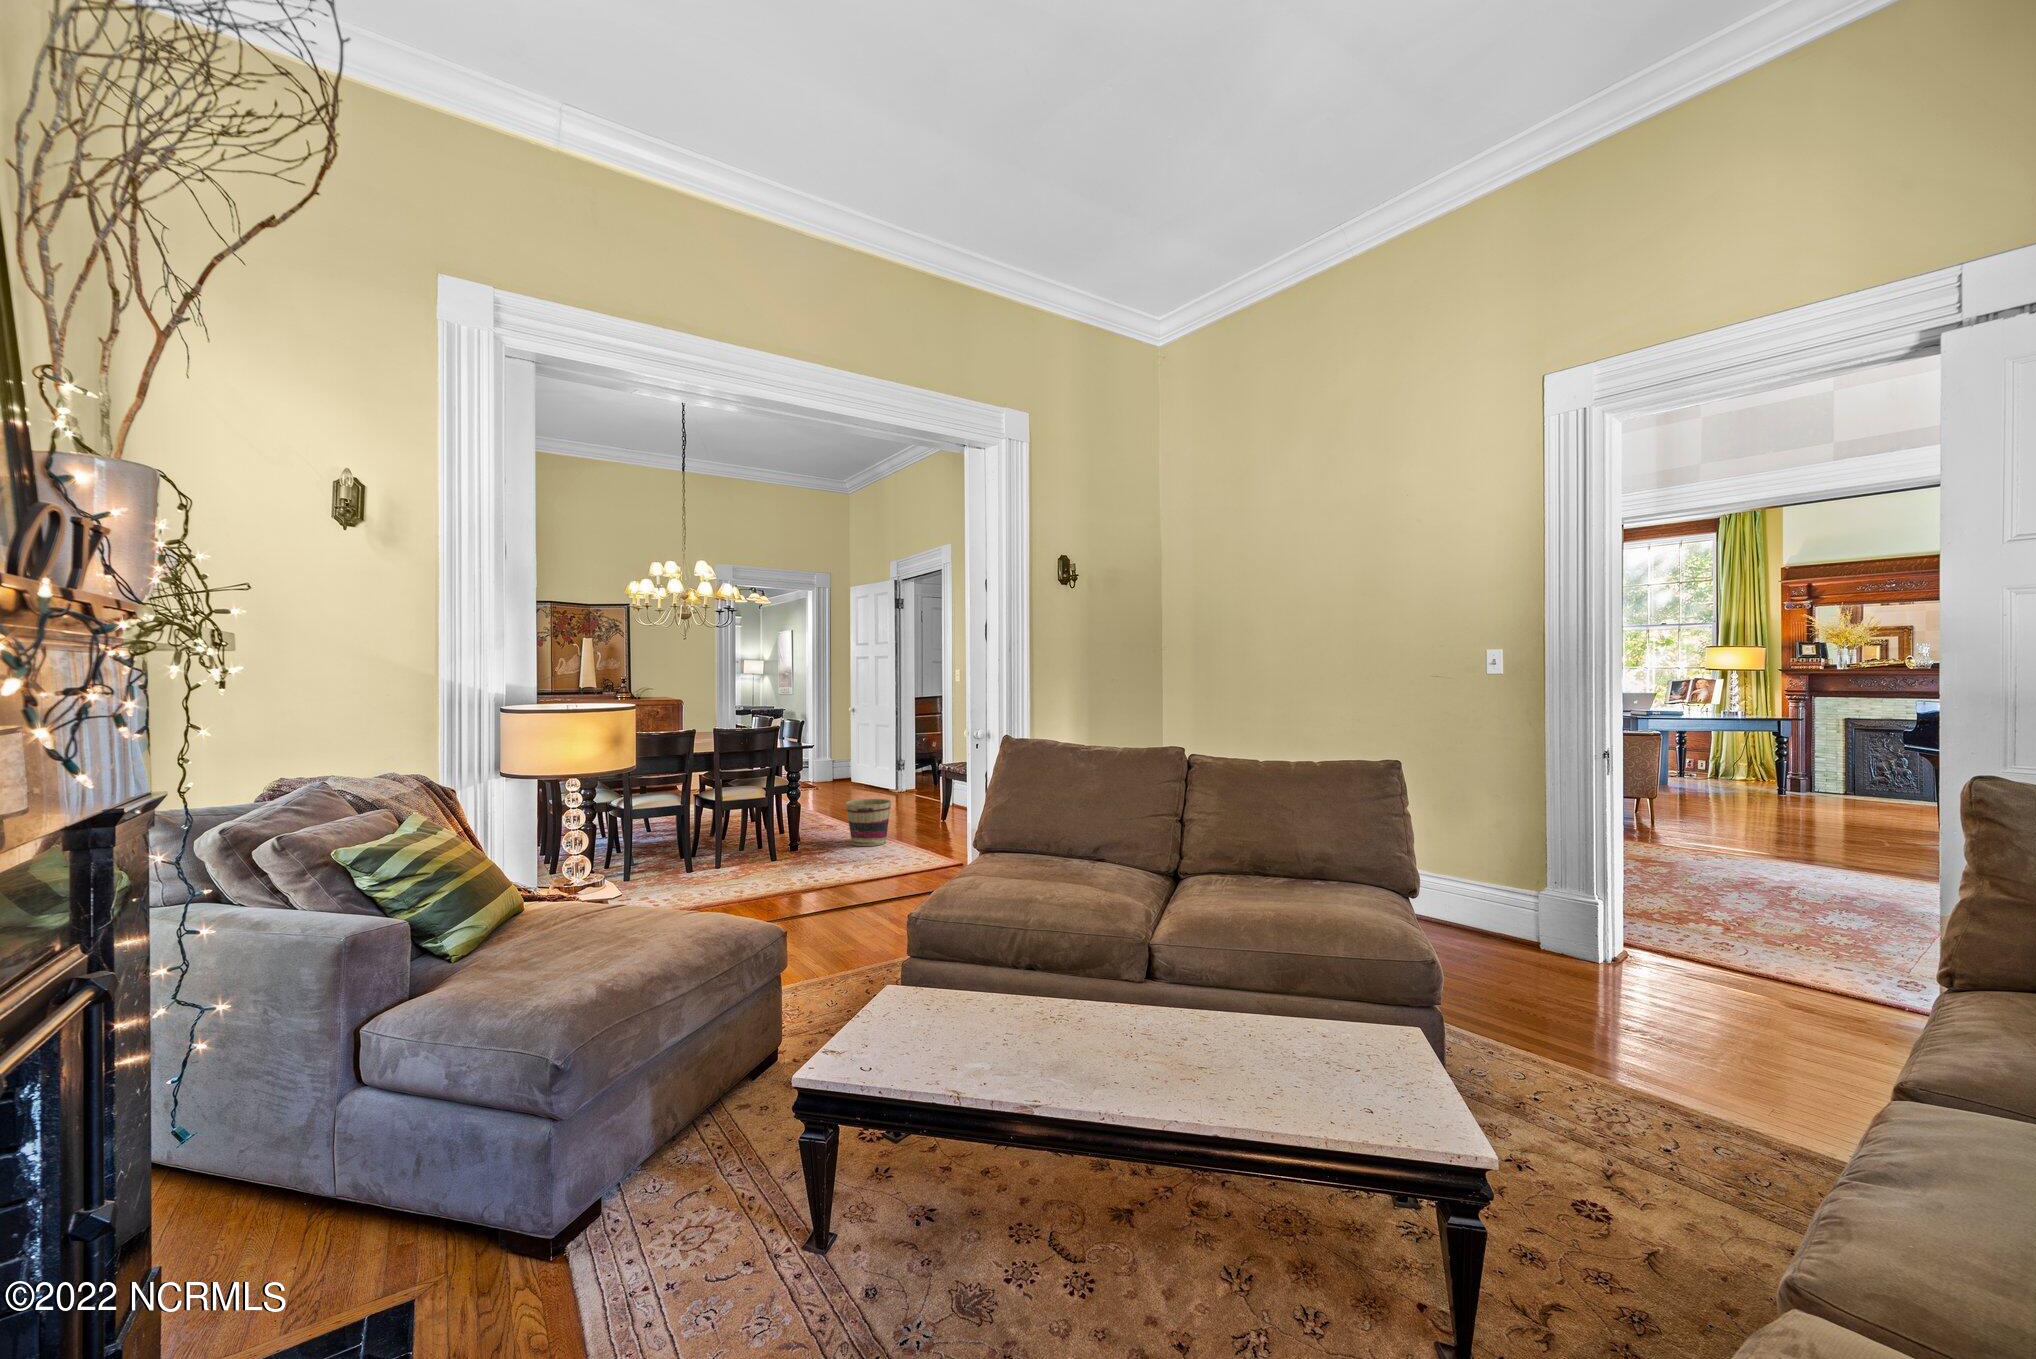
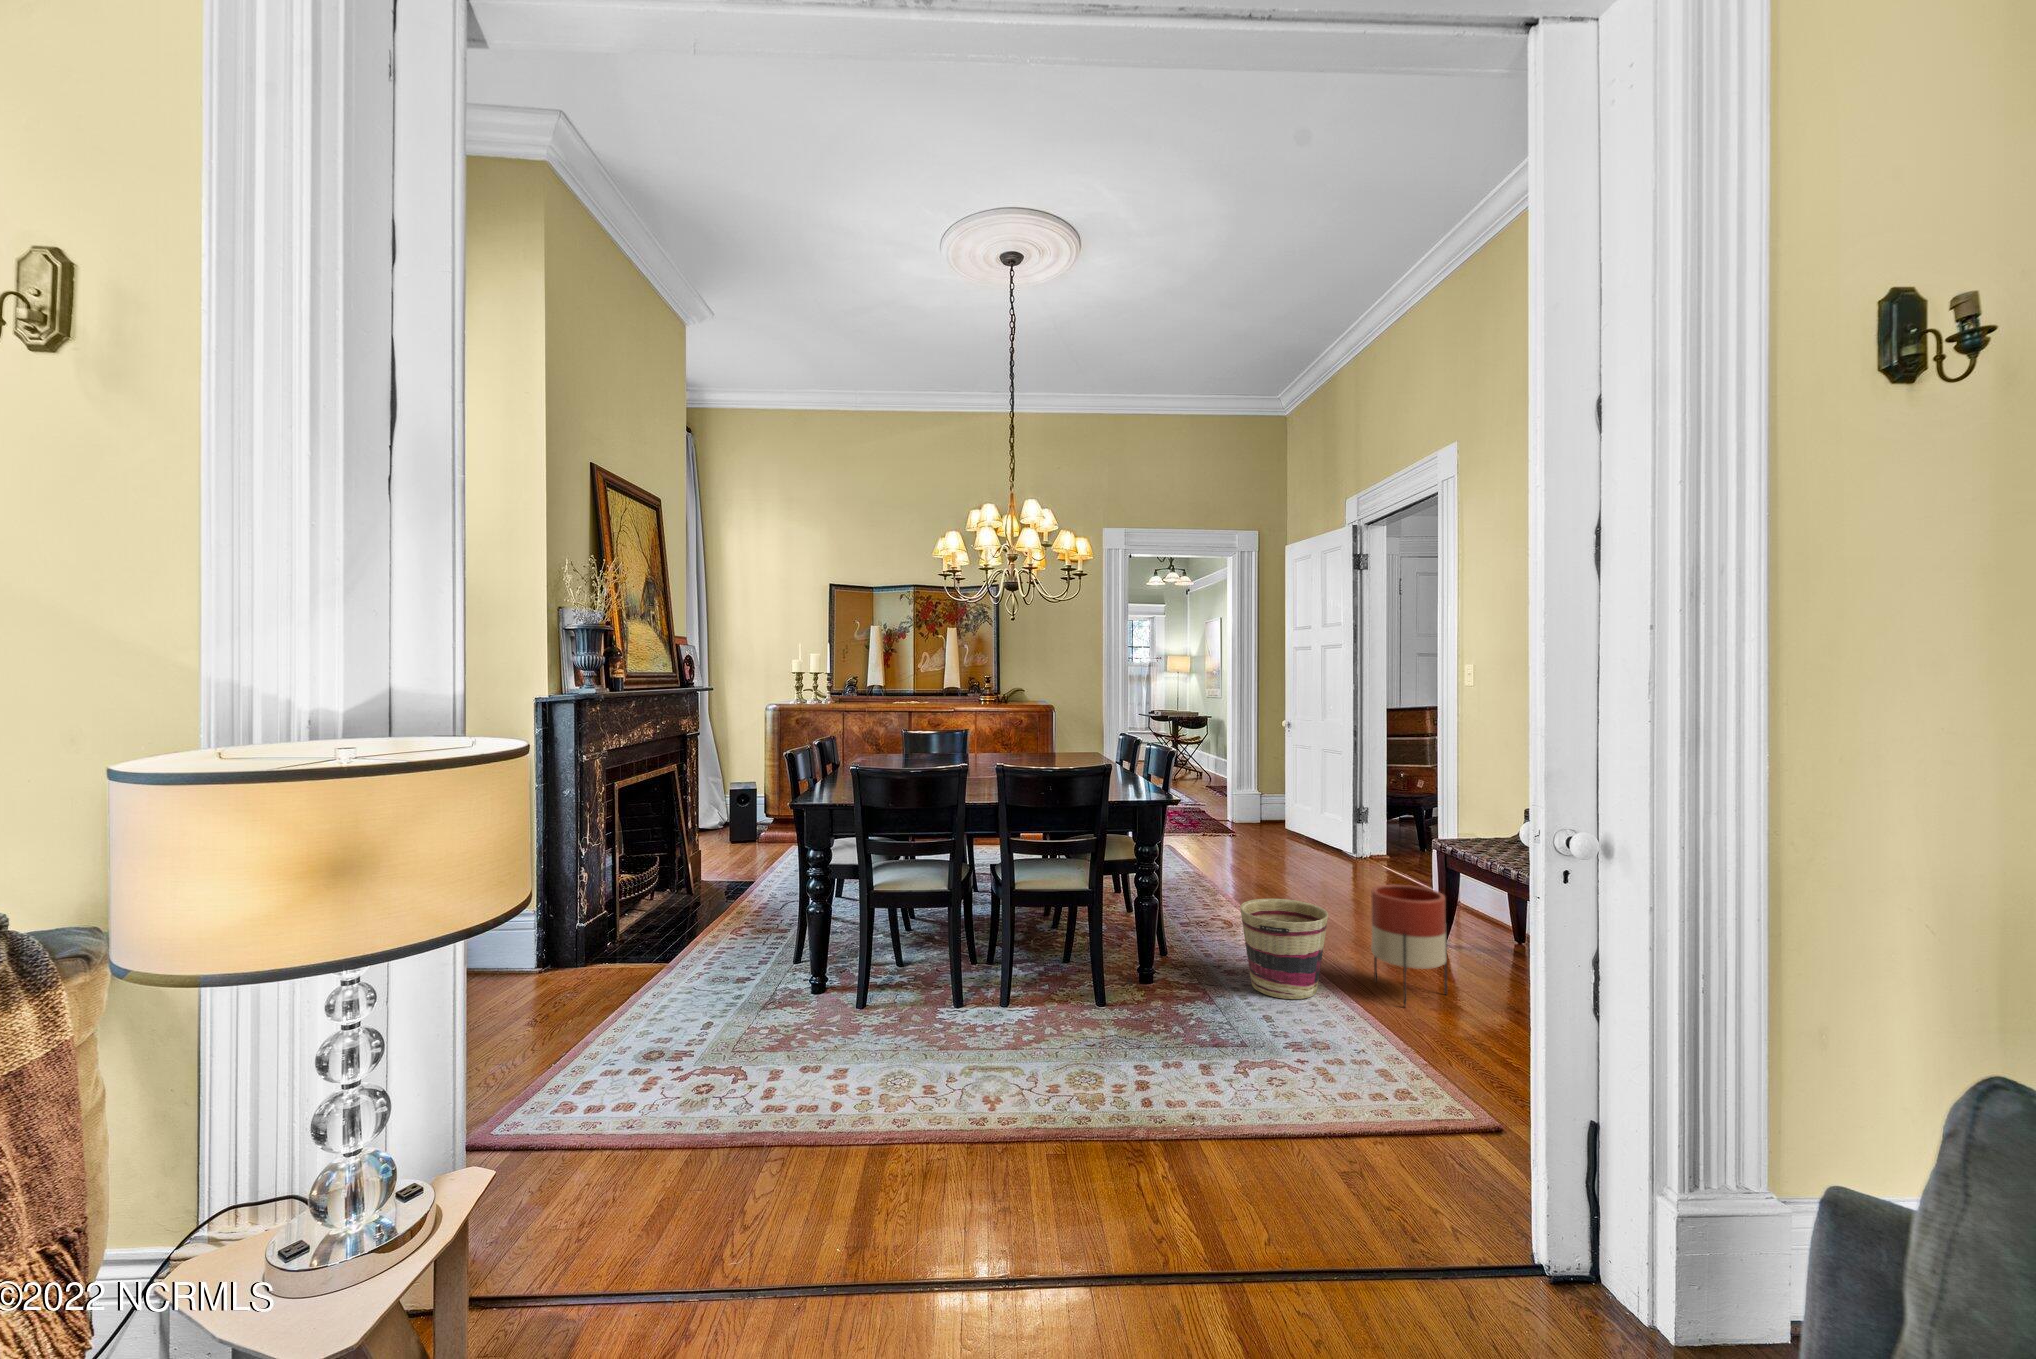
planter: none [912,784,947,841] -> present [1371,885,1447,1006]

